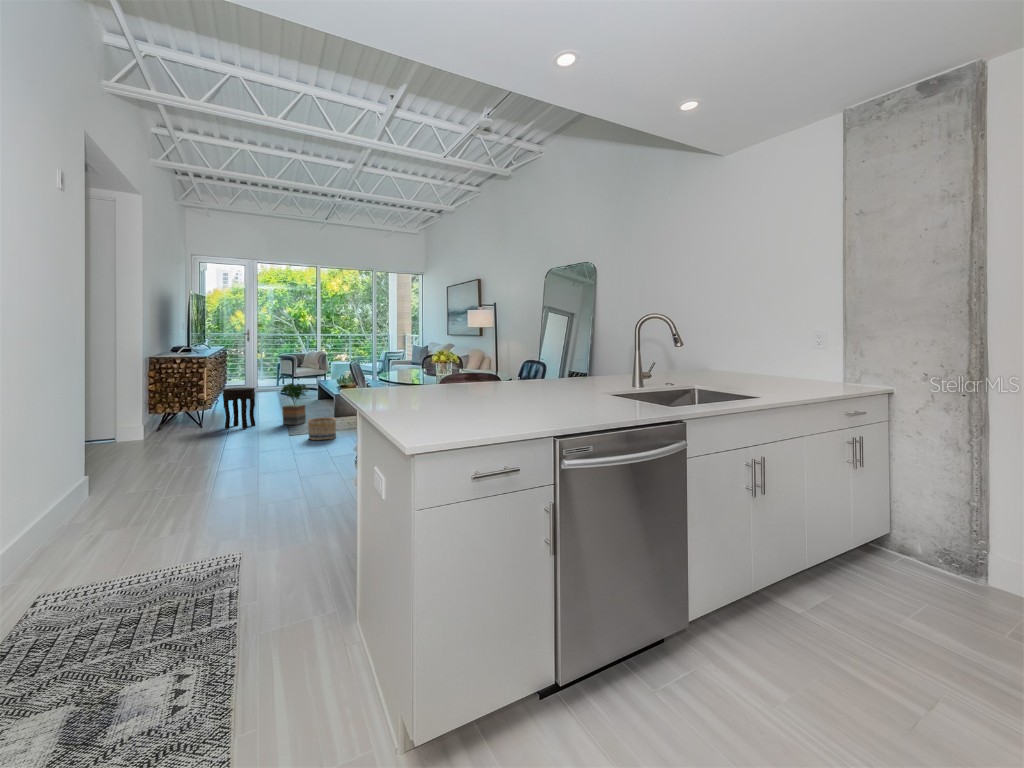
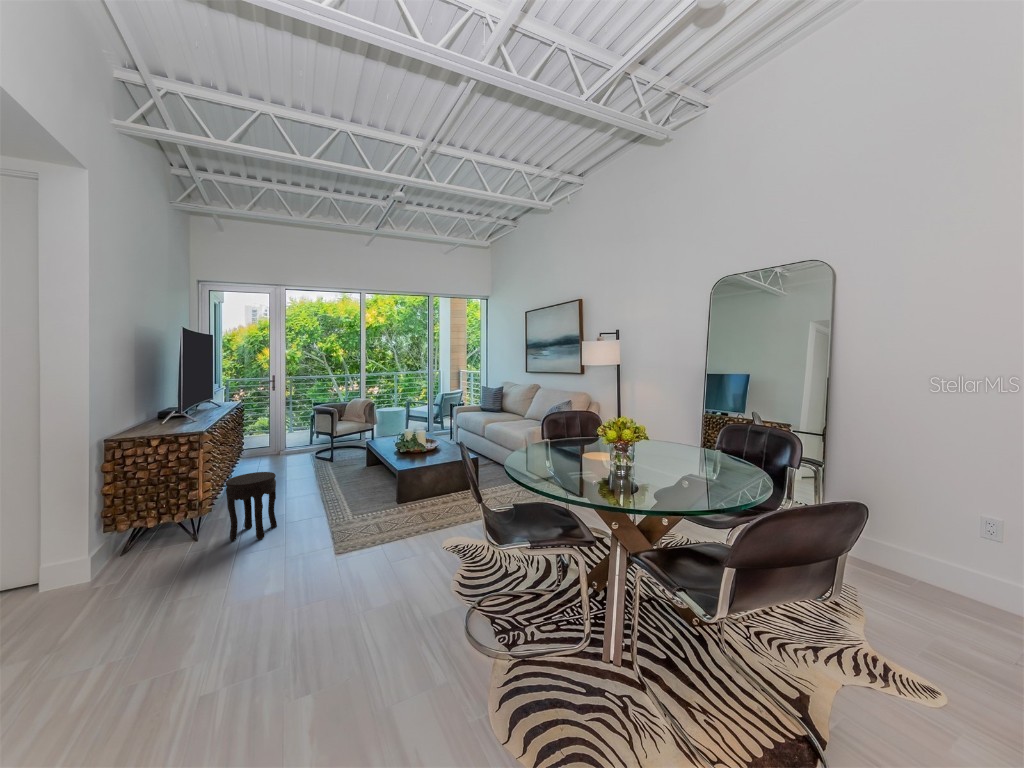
potted tree: present [282,383,309,425] -> none [314,460,355,522]
basket: present [308,417,336,440] -> none [359,529,403,578]

